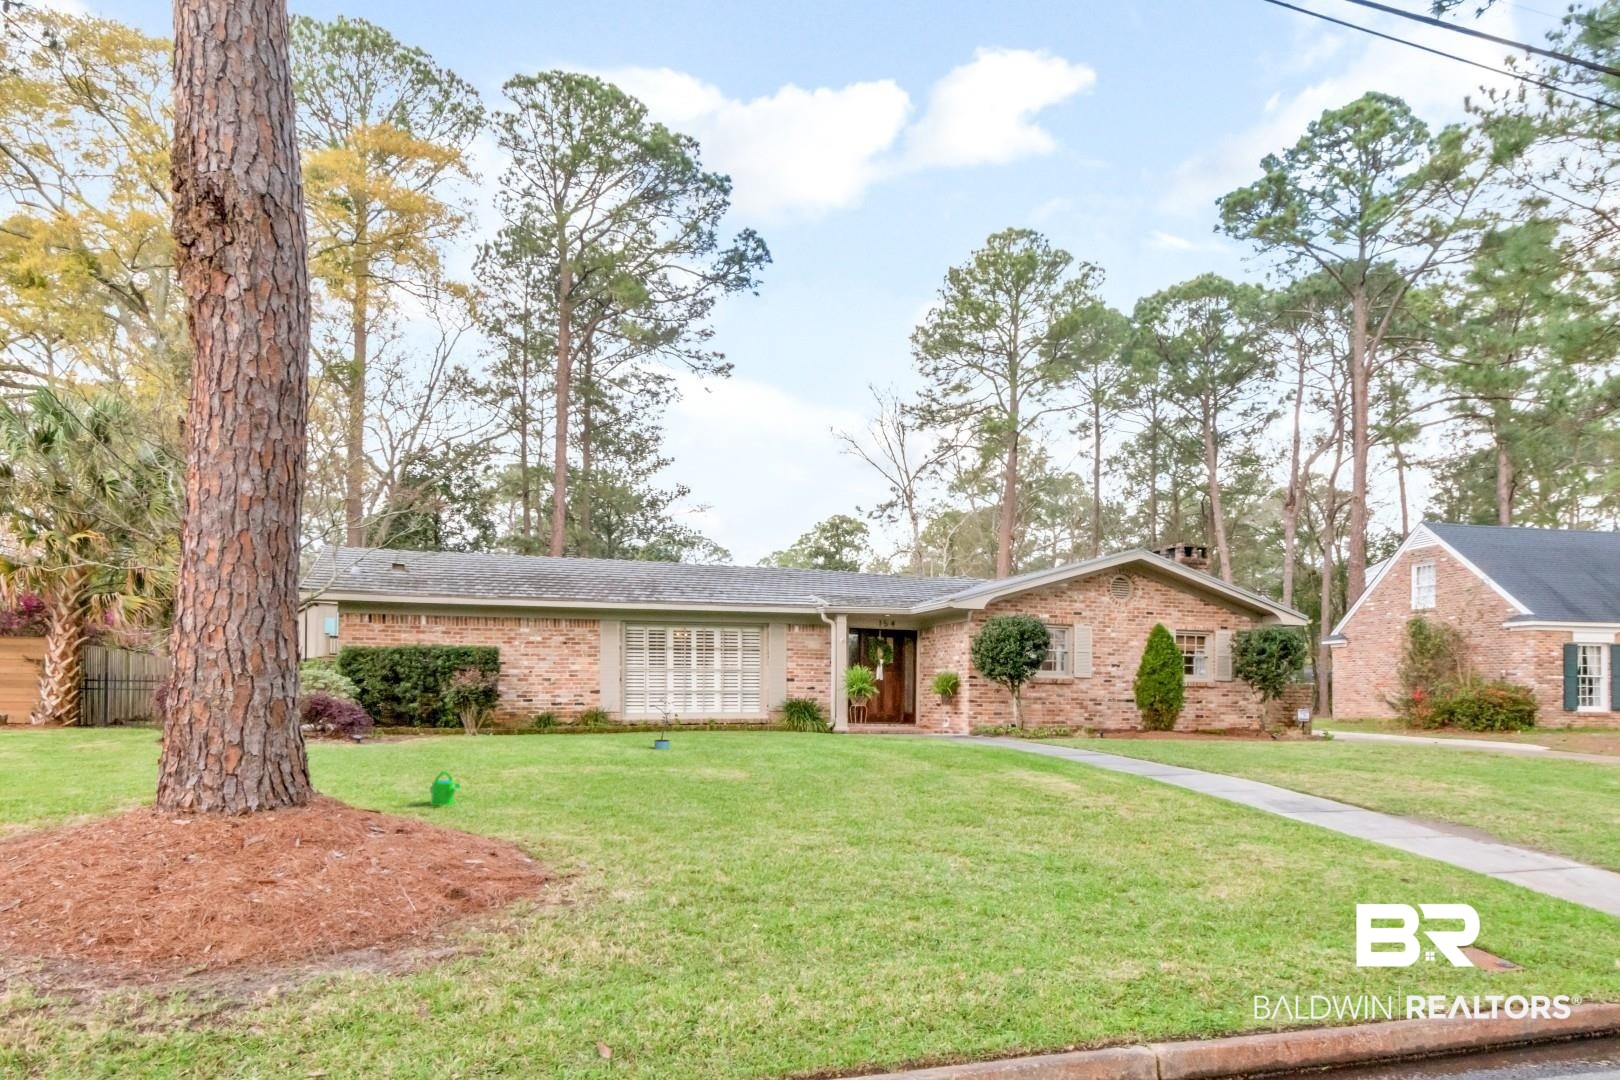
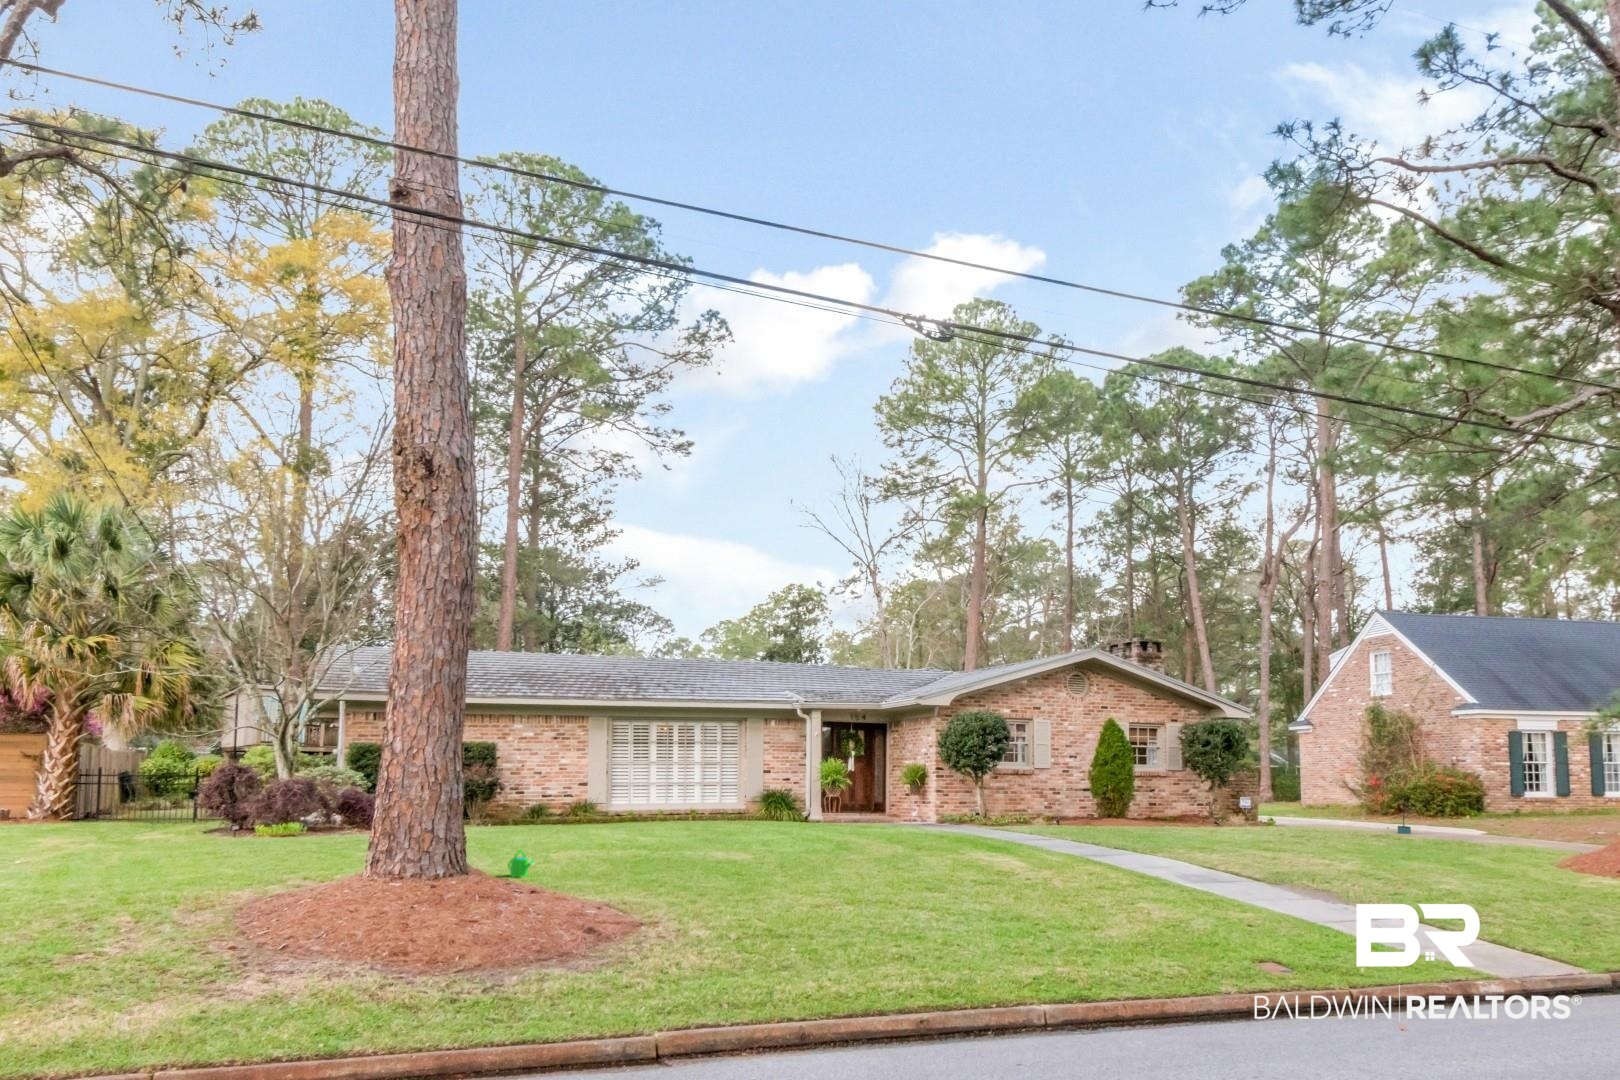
potted plant: present [650,699,678,749] -> present [1395,794,1417,834]

